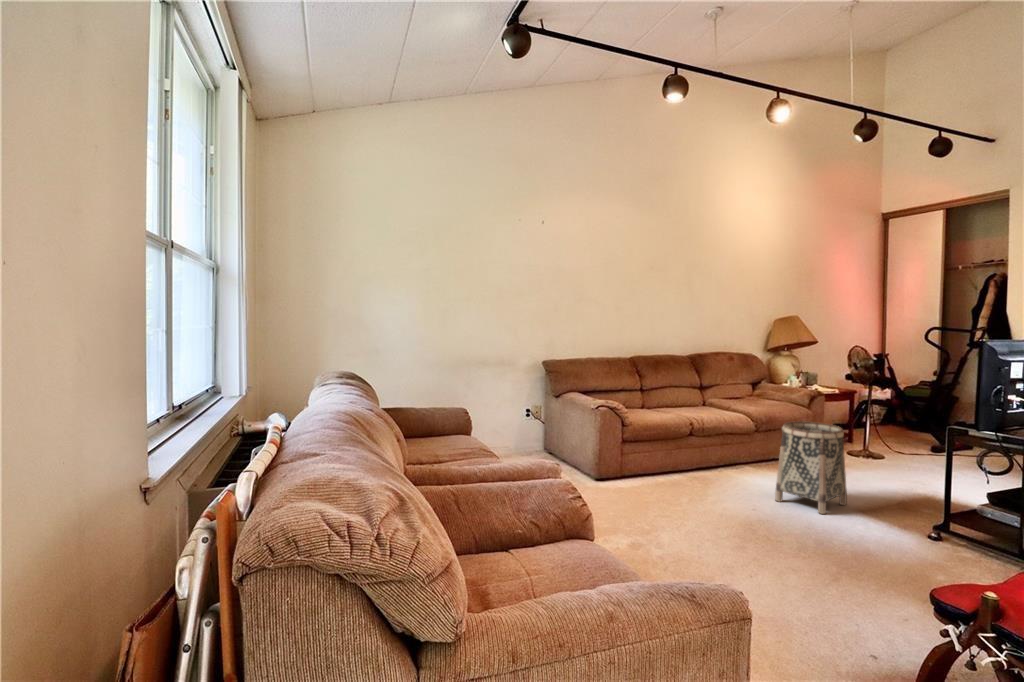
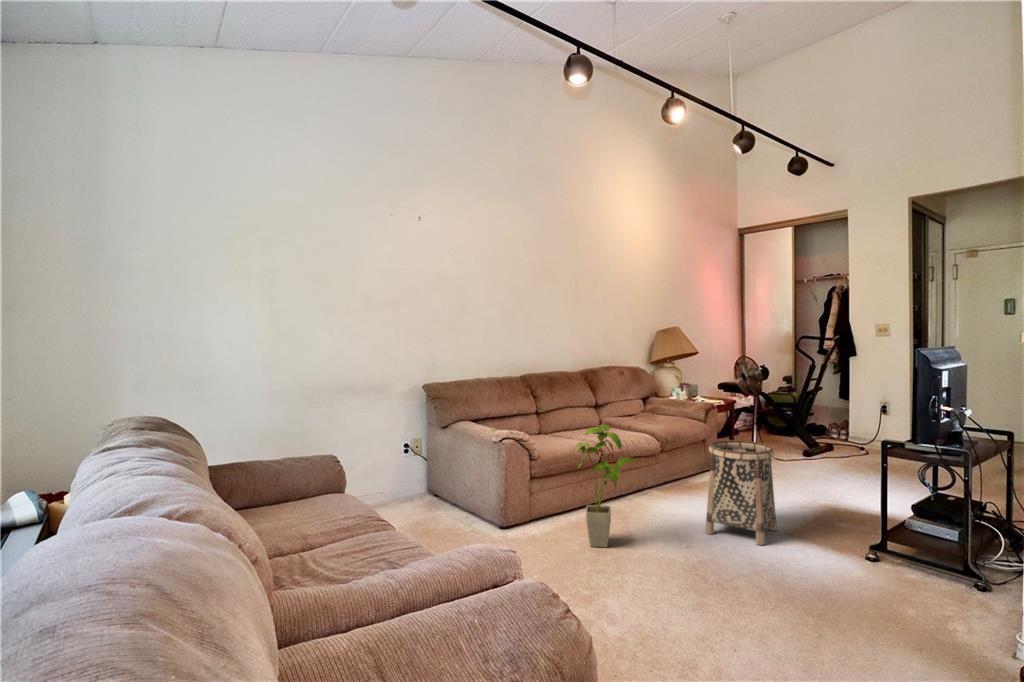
house plant: none [655,399,712,500] -> present [576,425,636,547]

